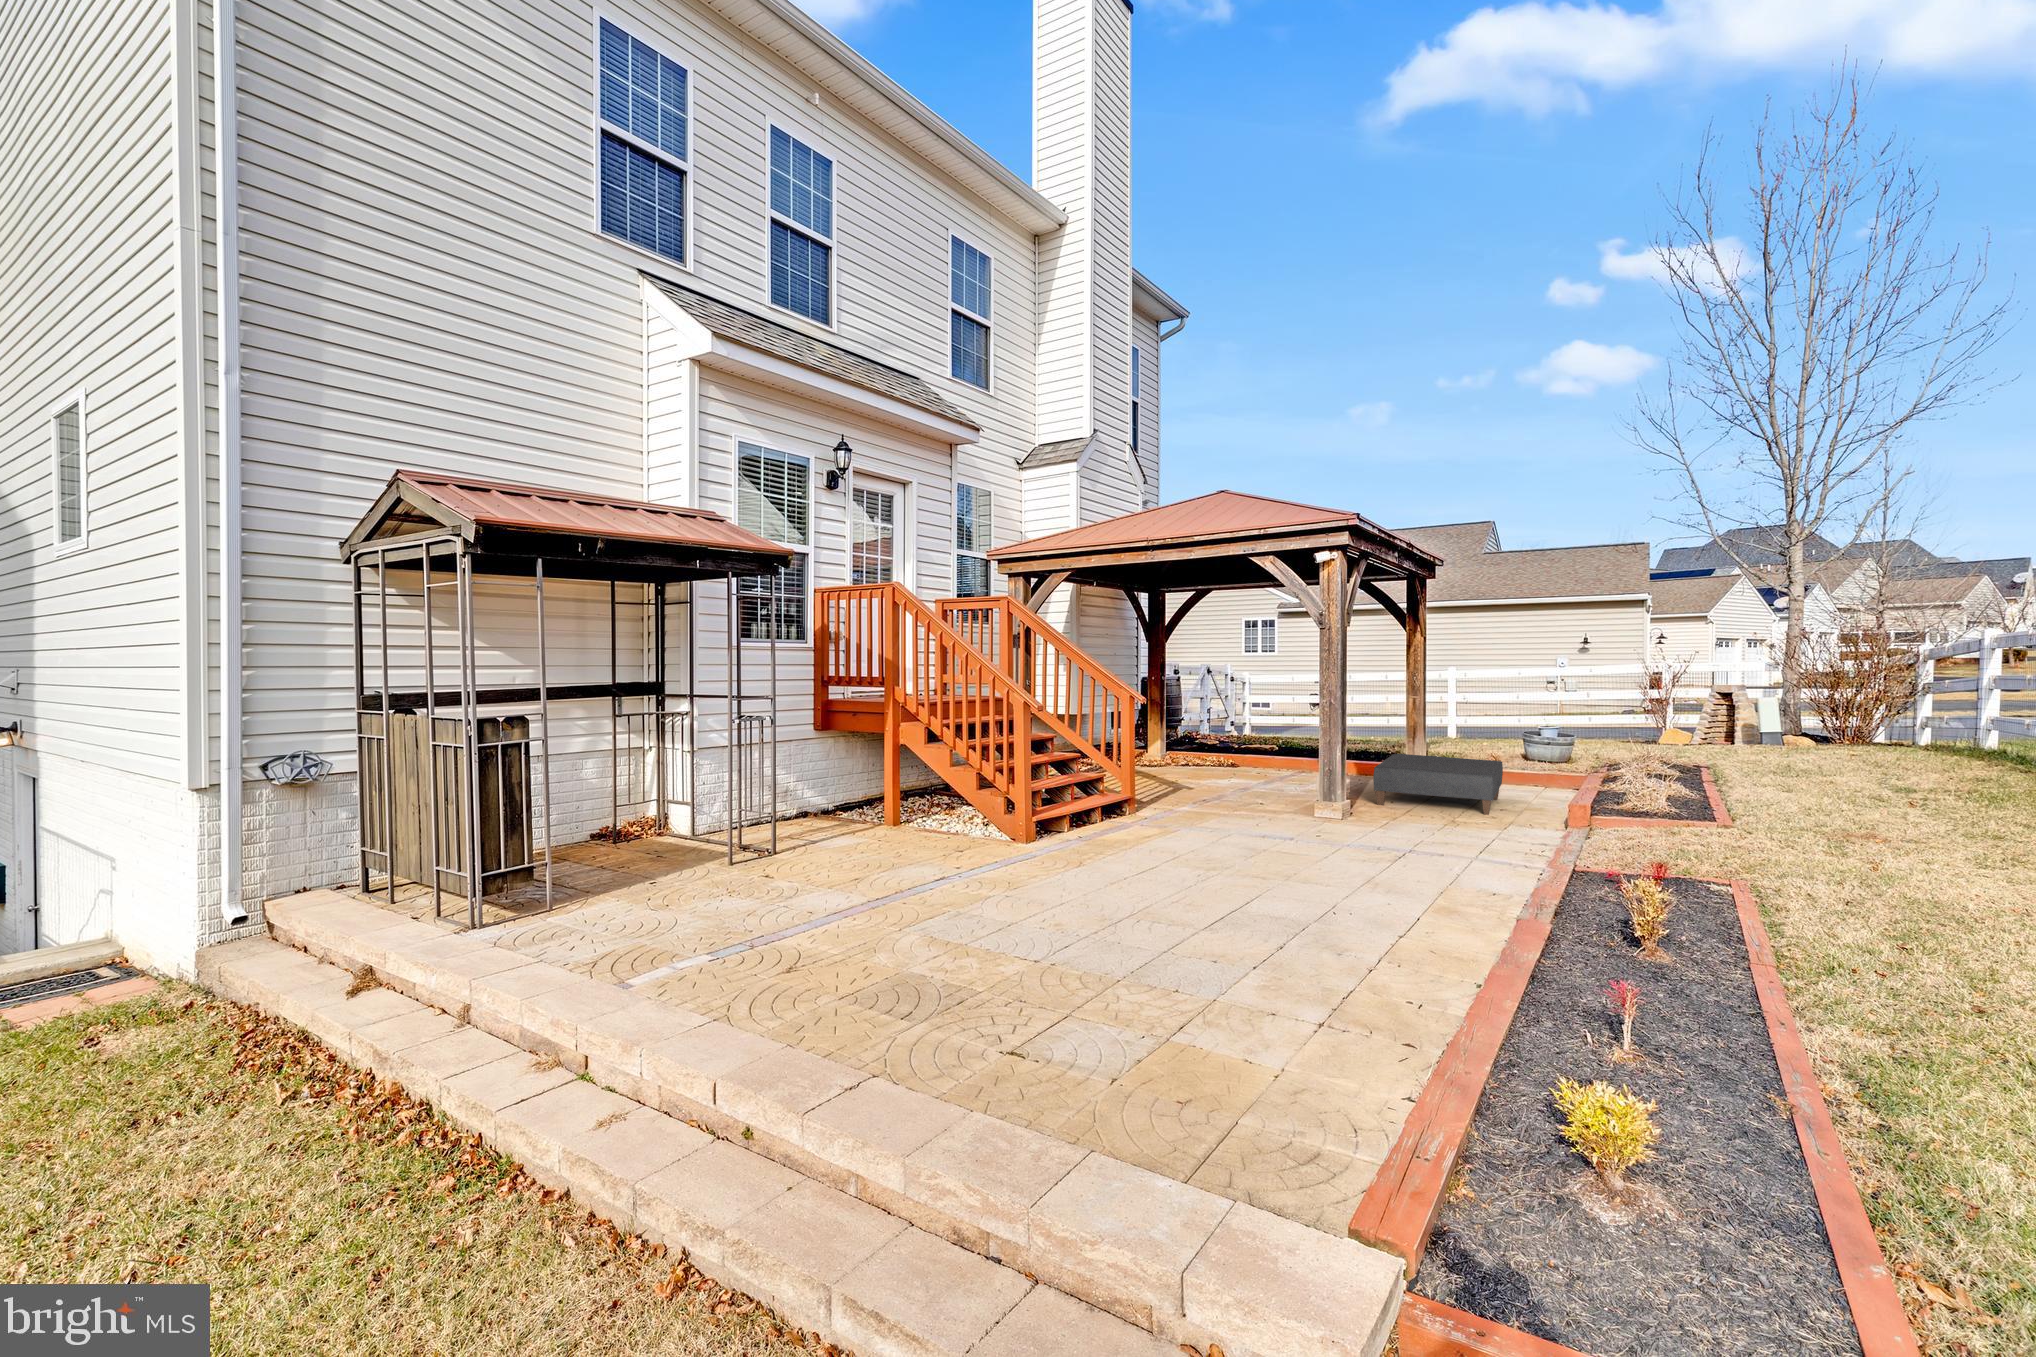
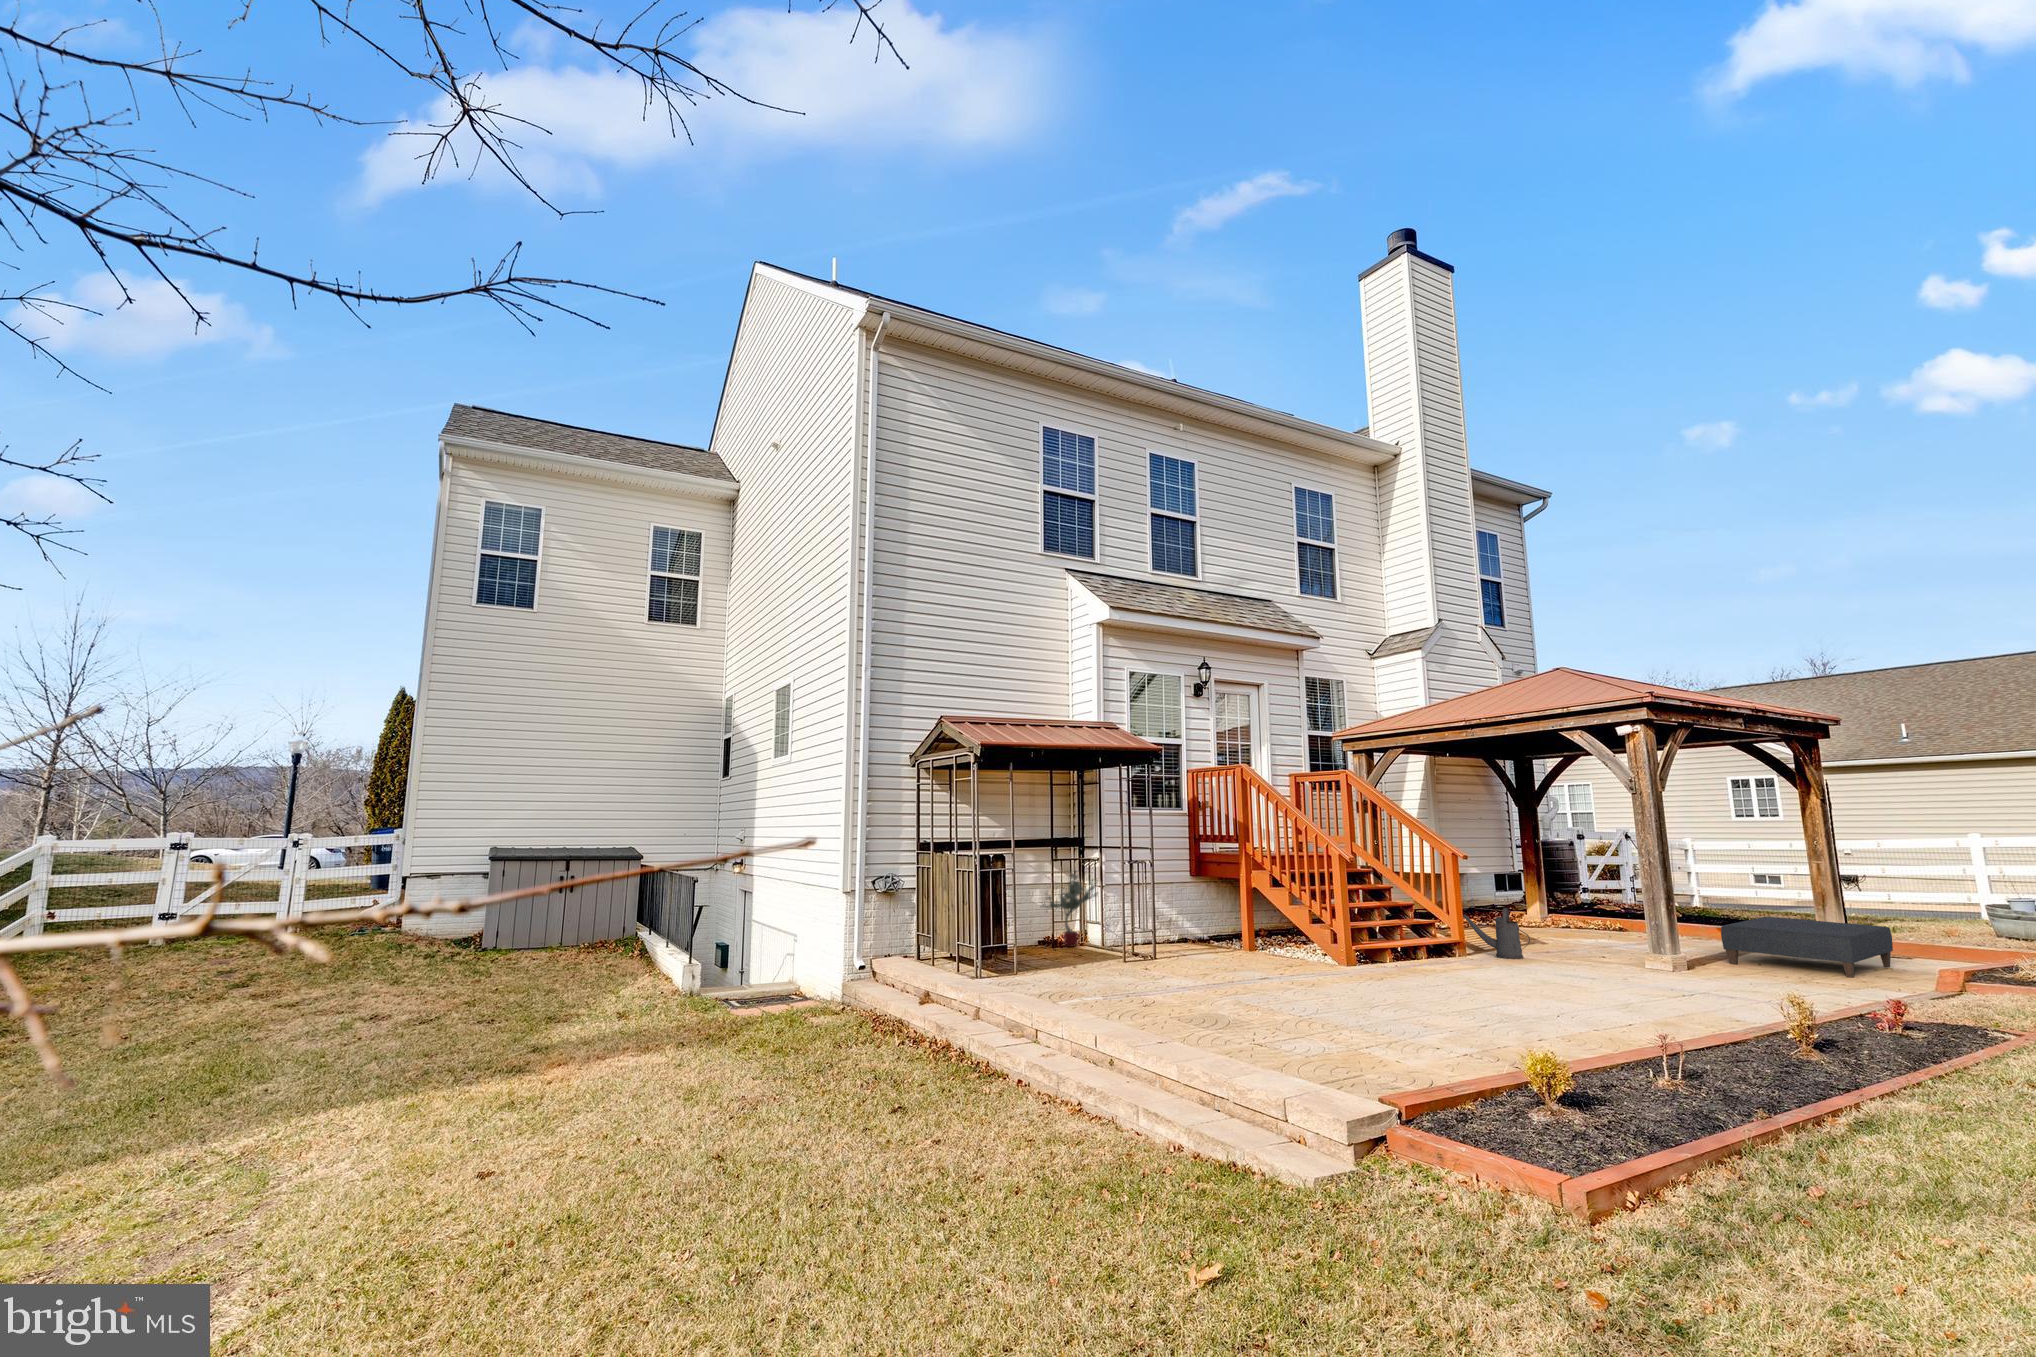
potted tree: none [593,729,690,842] -> present [1040,870,1098,947]
watering can: none [1137,757,1205,814] -> present [1464,908,1530,959]

